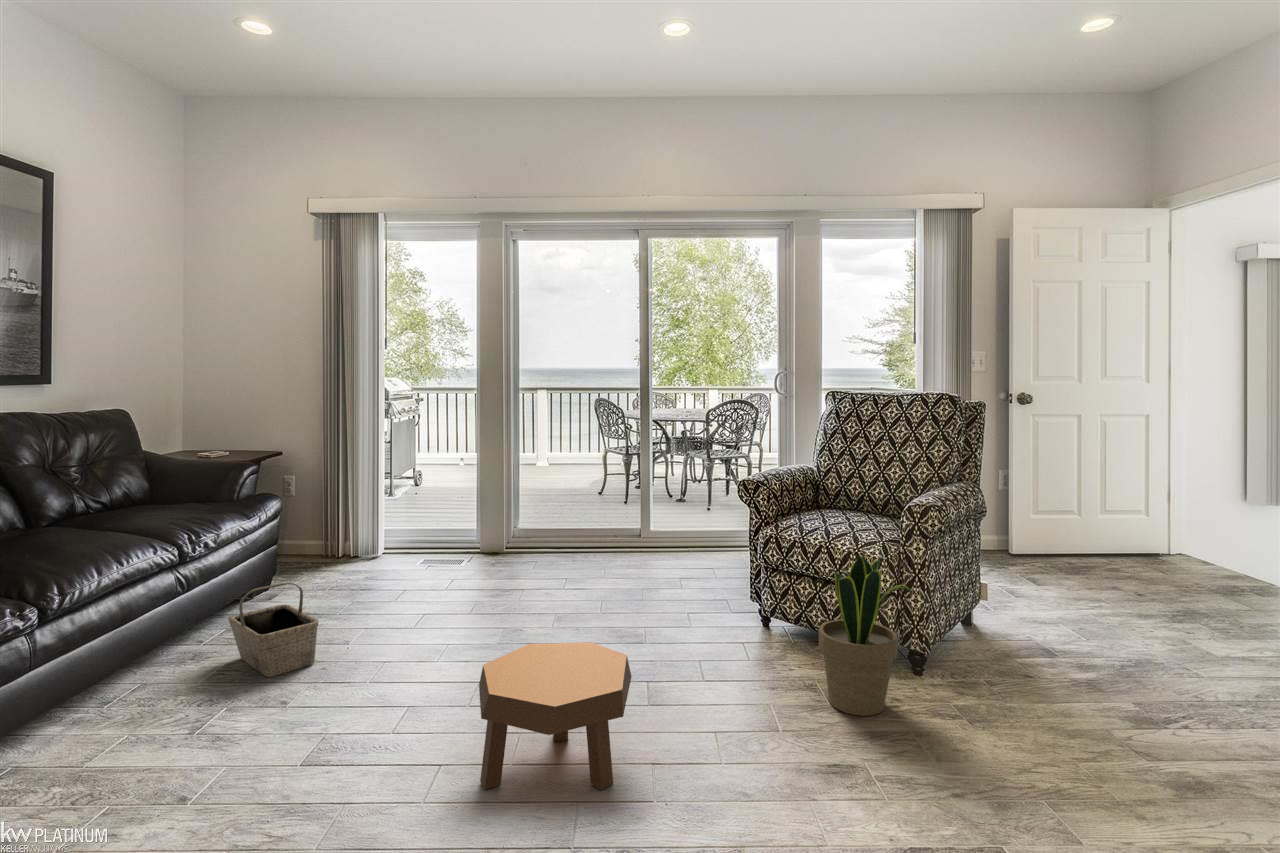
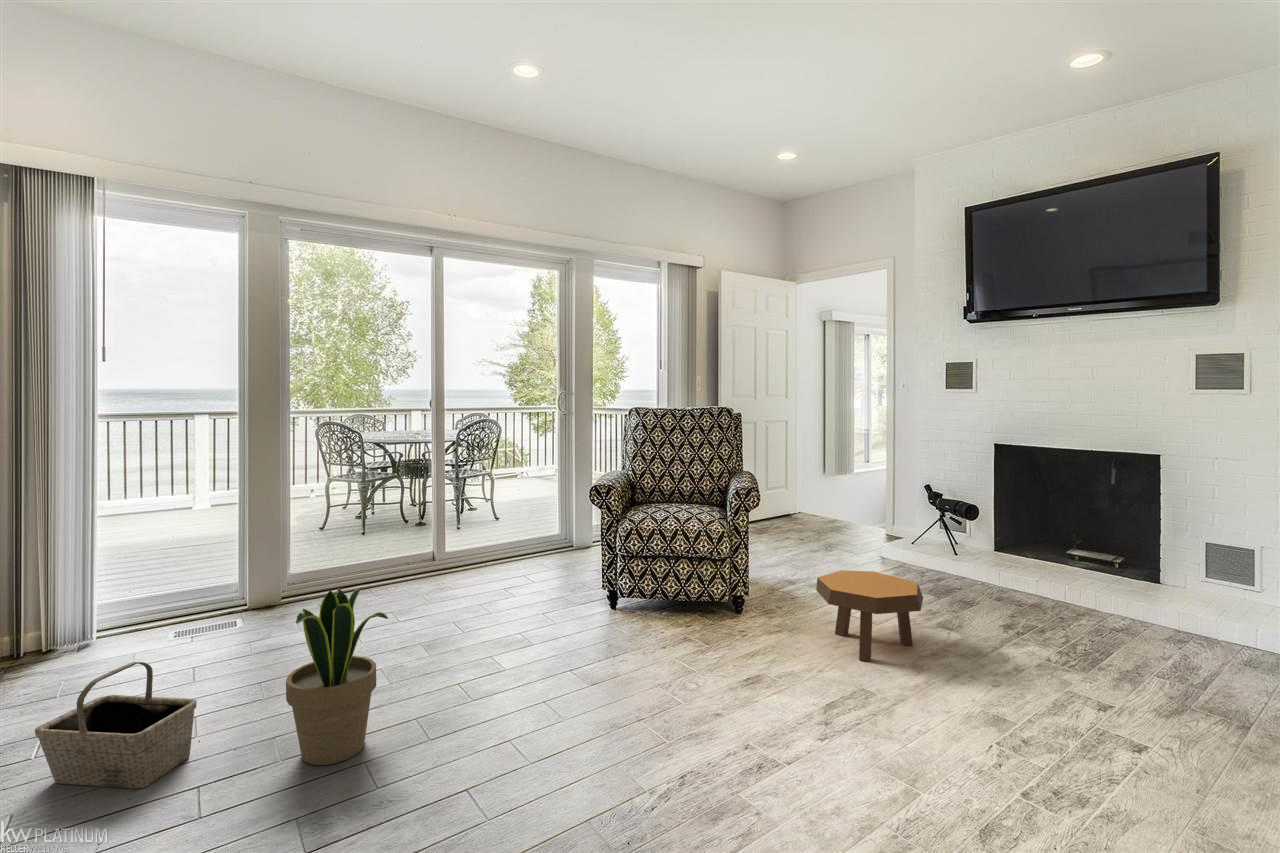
potted plant: present [819,557,912,716] -> present [286,587,388,765]
footstool: present [479,642,631,790] -> present [816,570,923,662]

